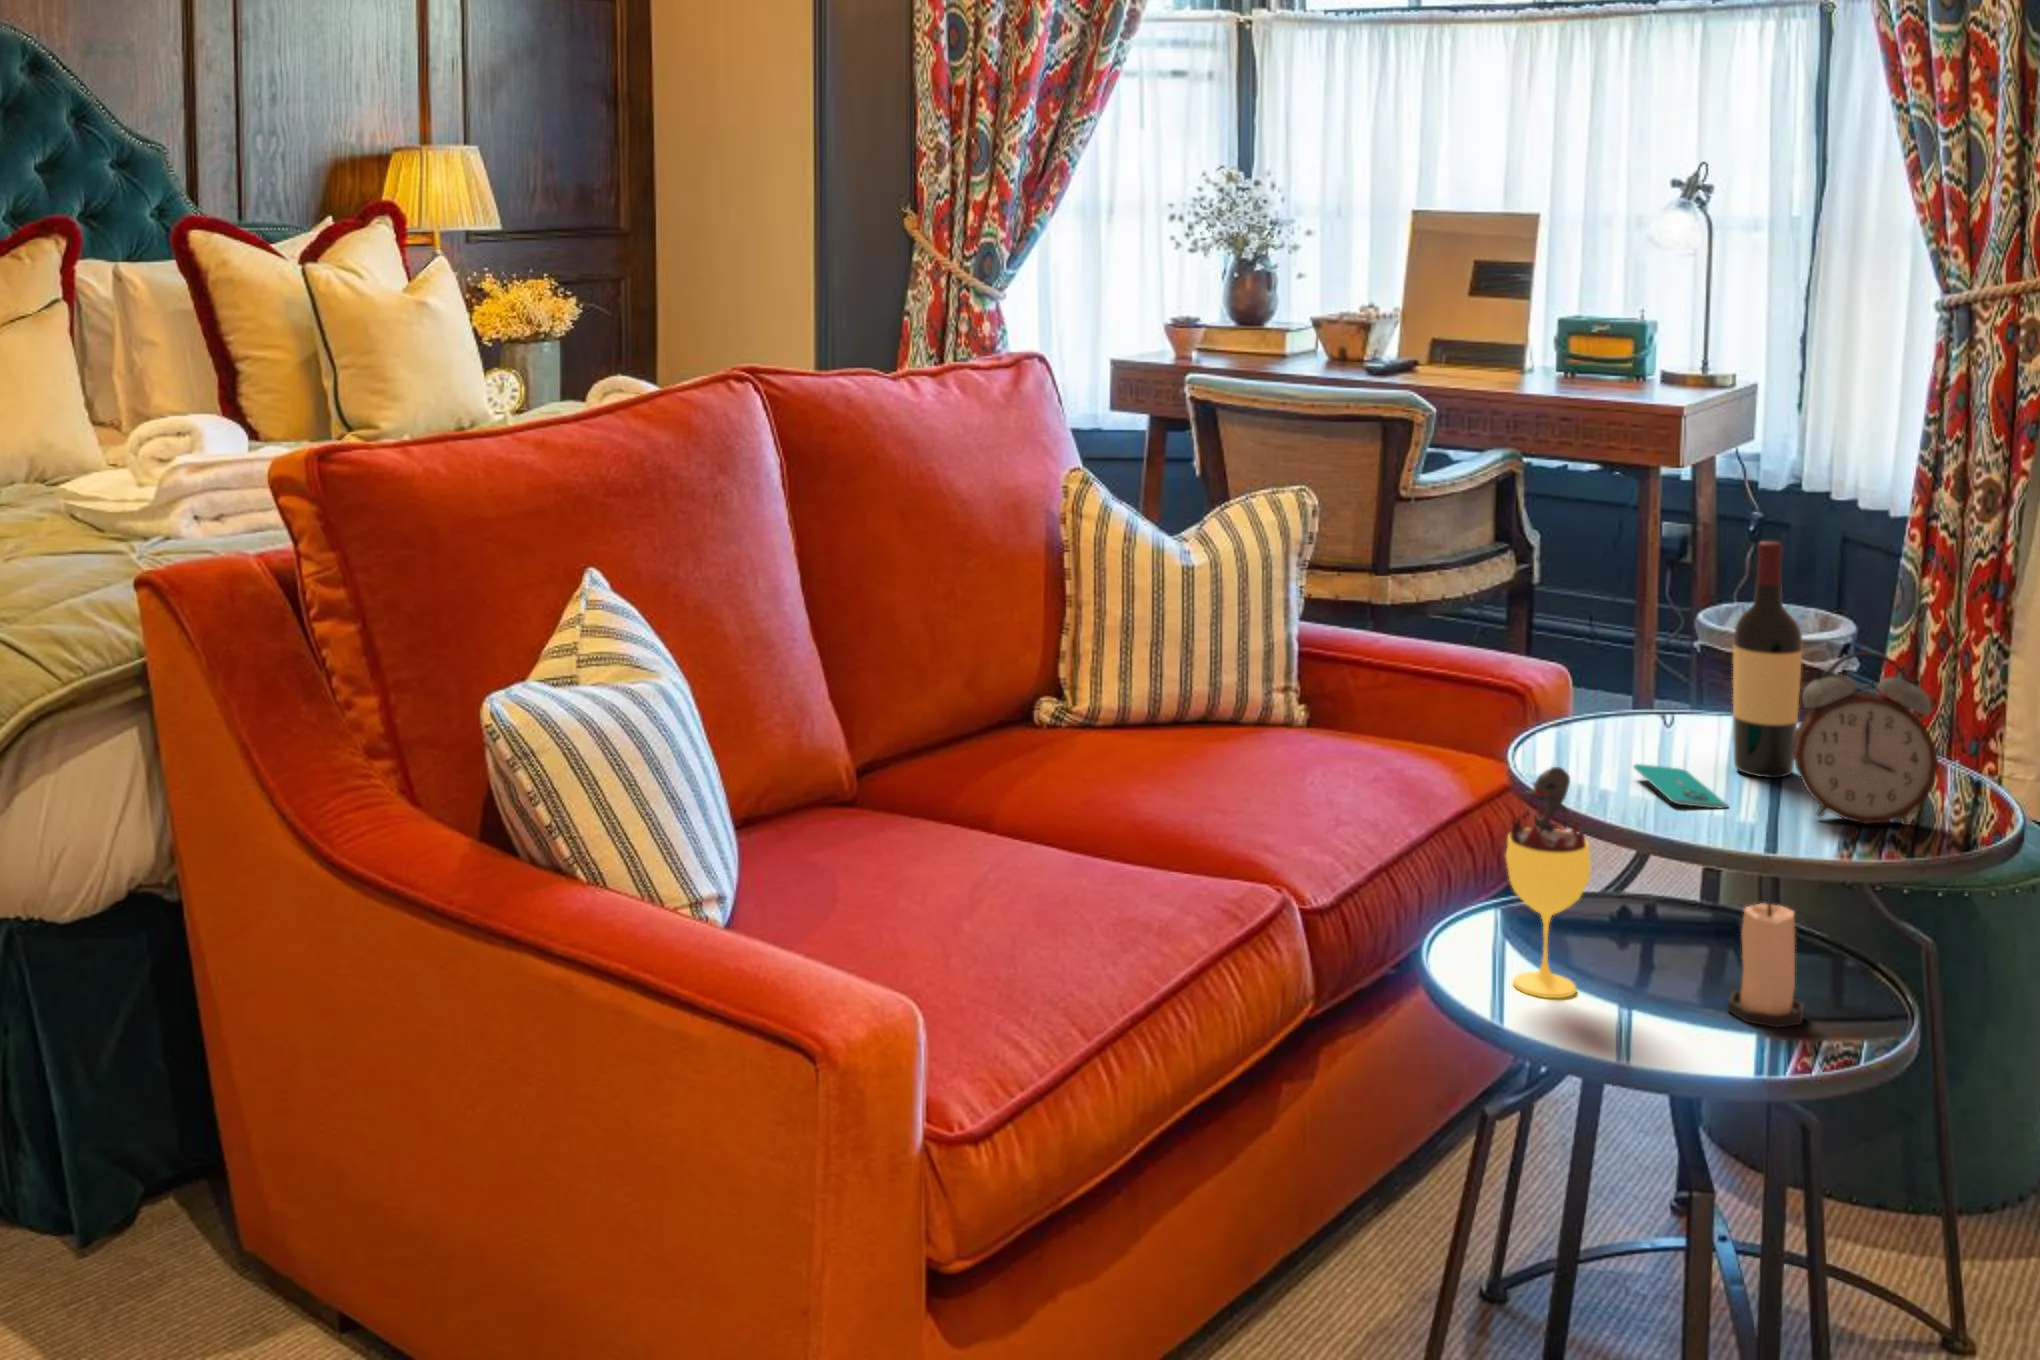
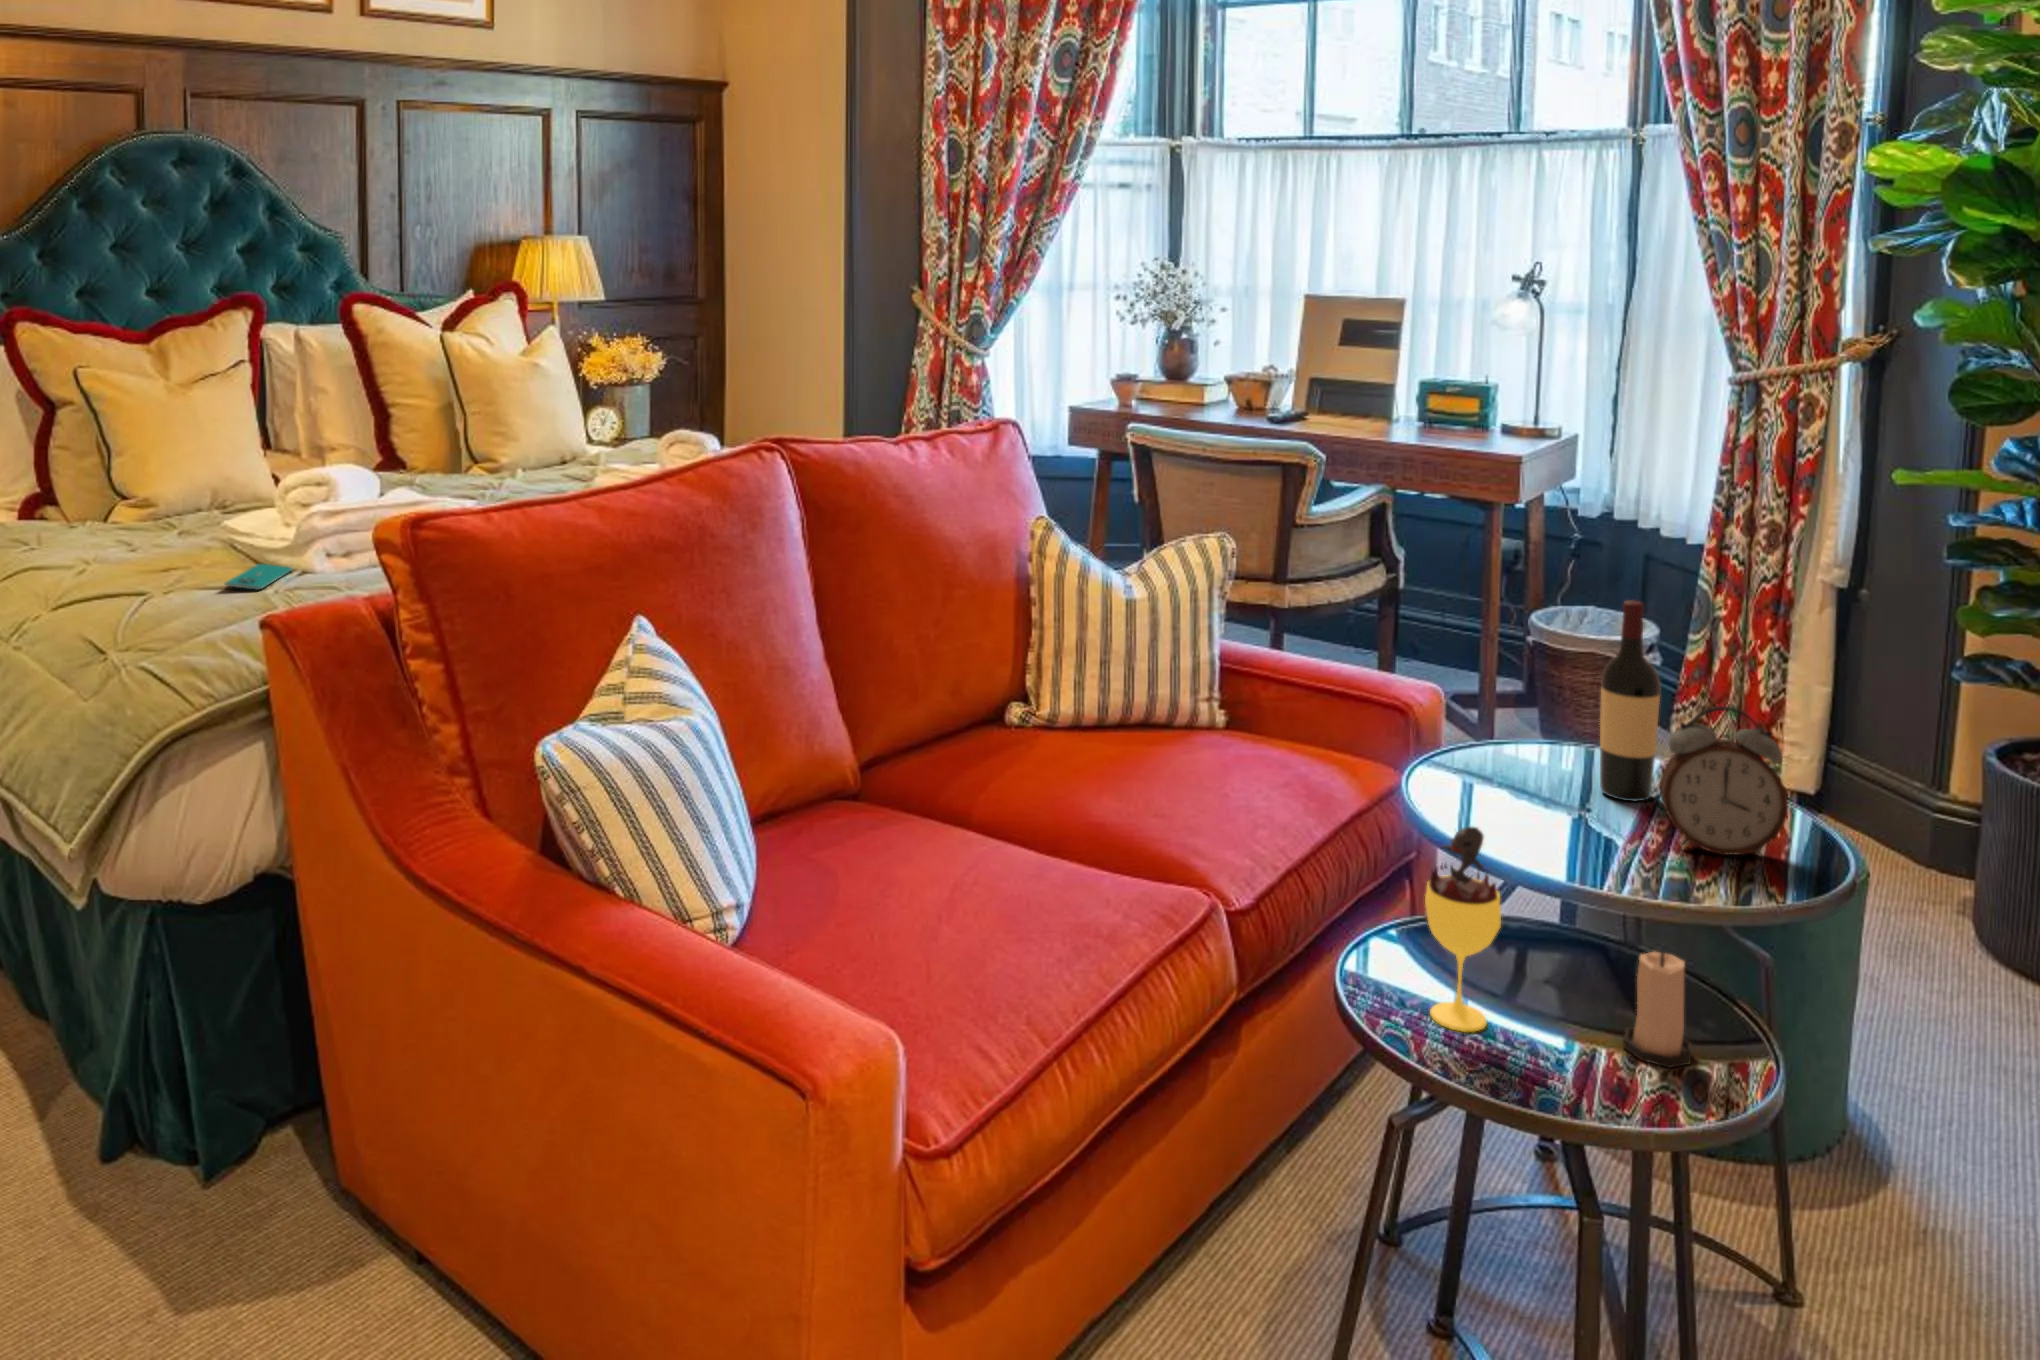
smartphone: present [1634,764,1728,808] -> present [225,564,292,589]

